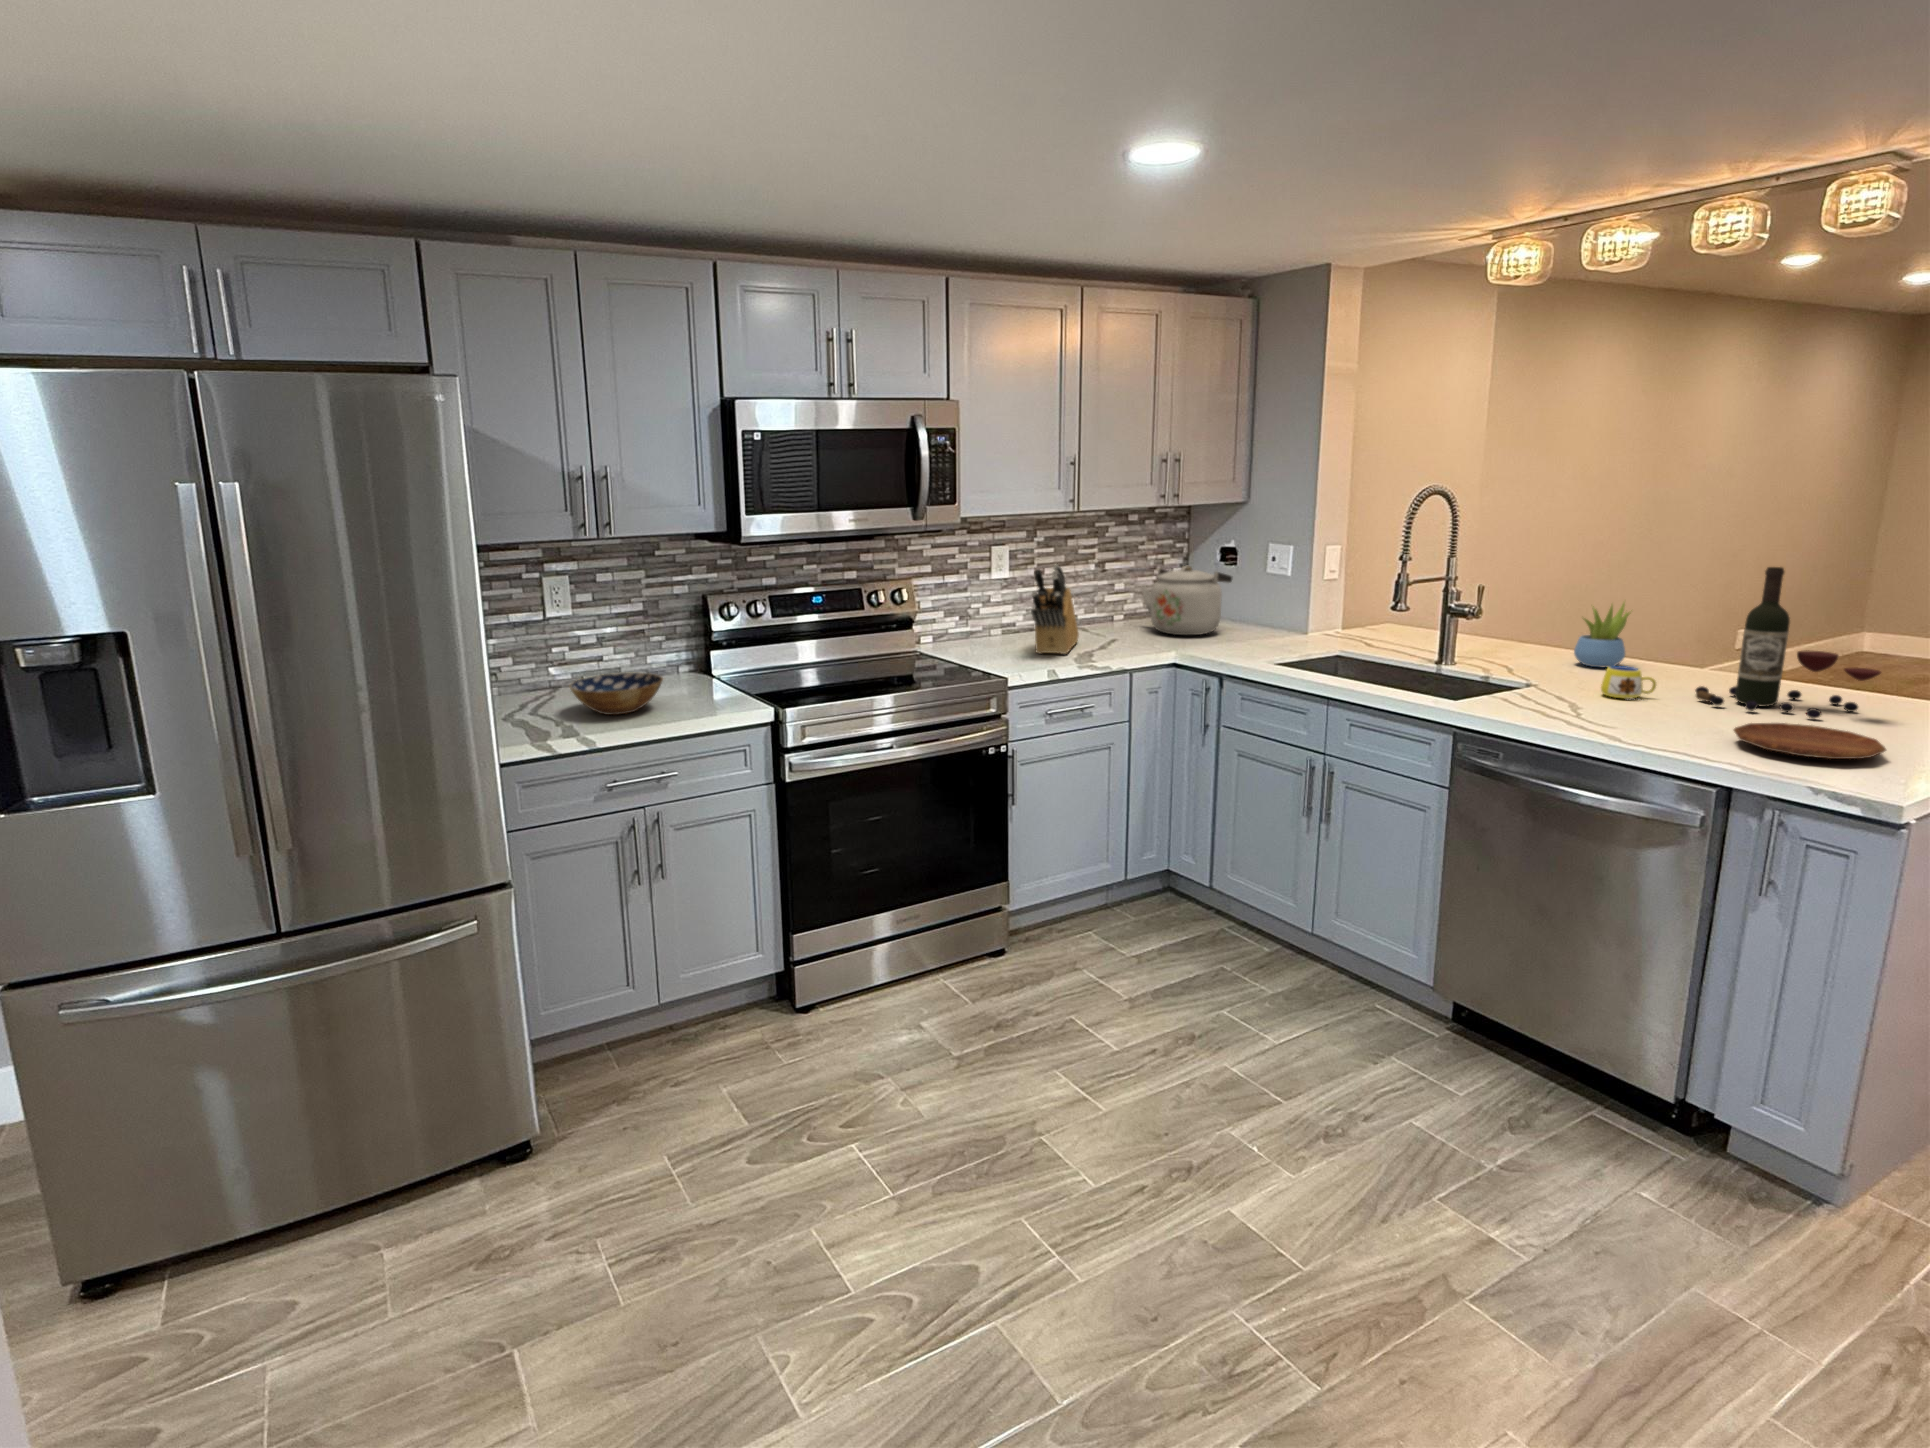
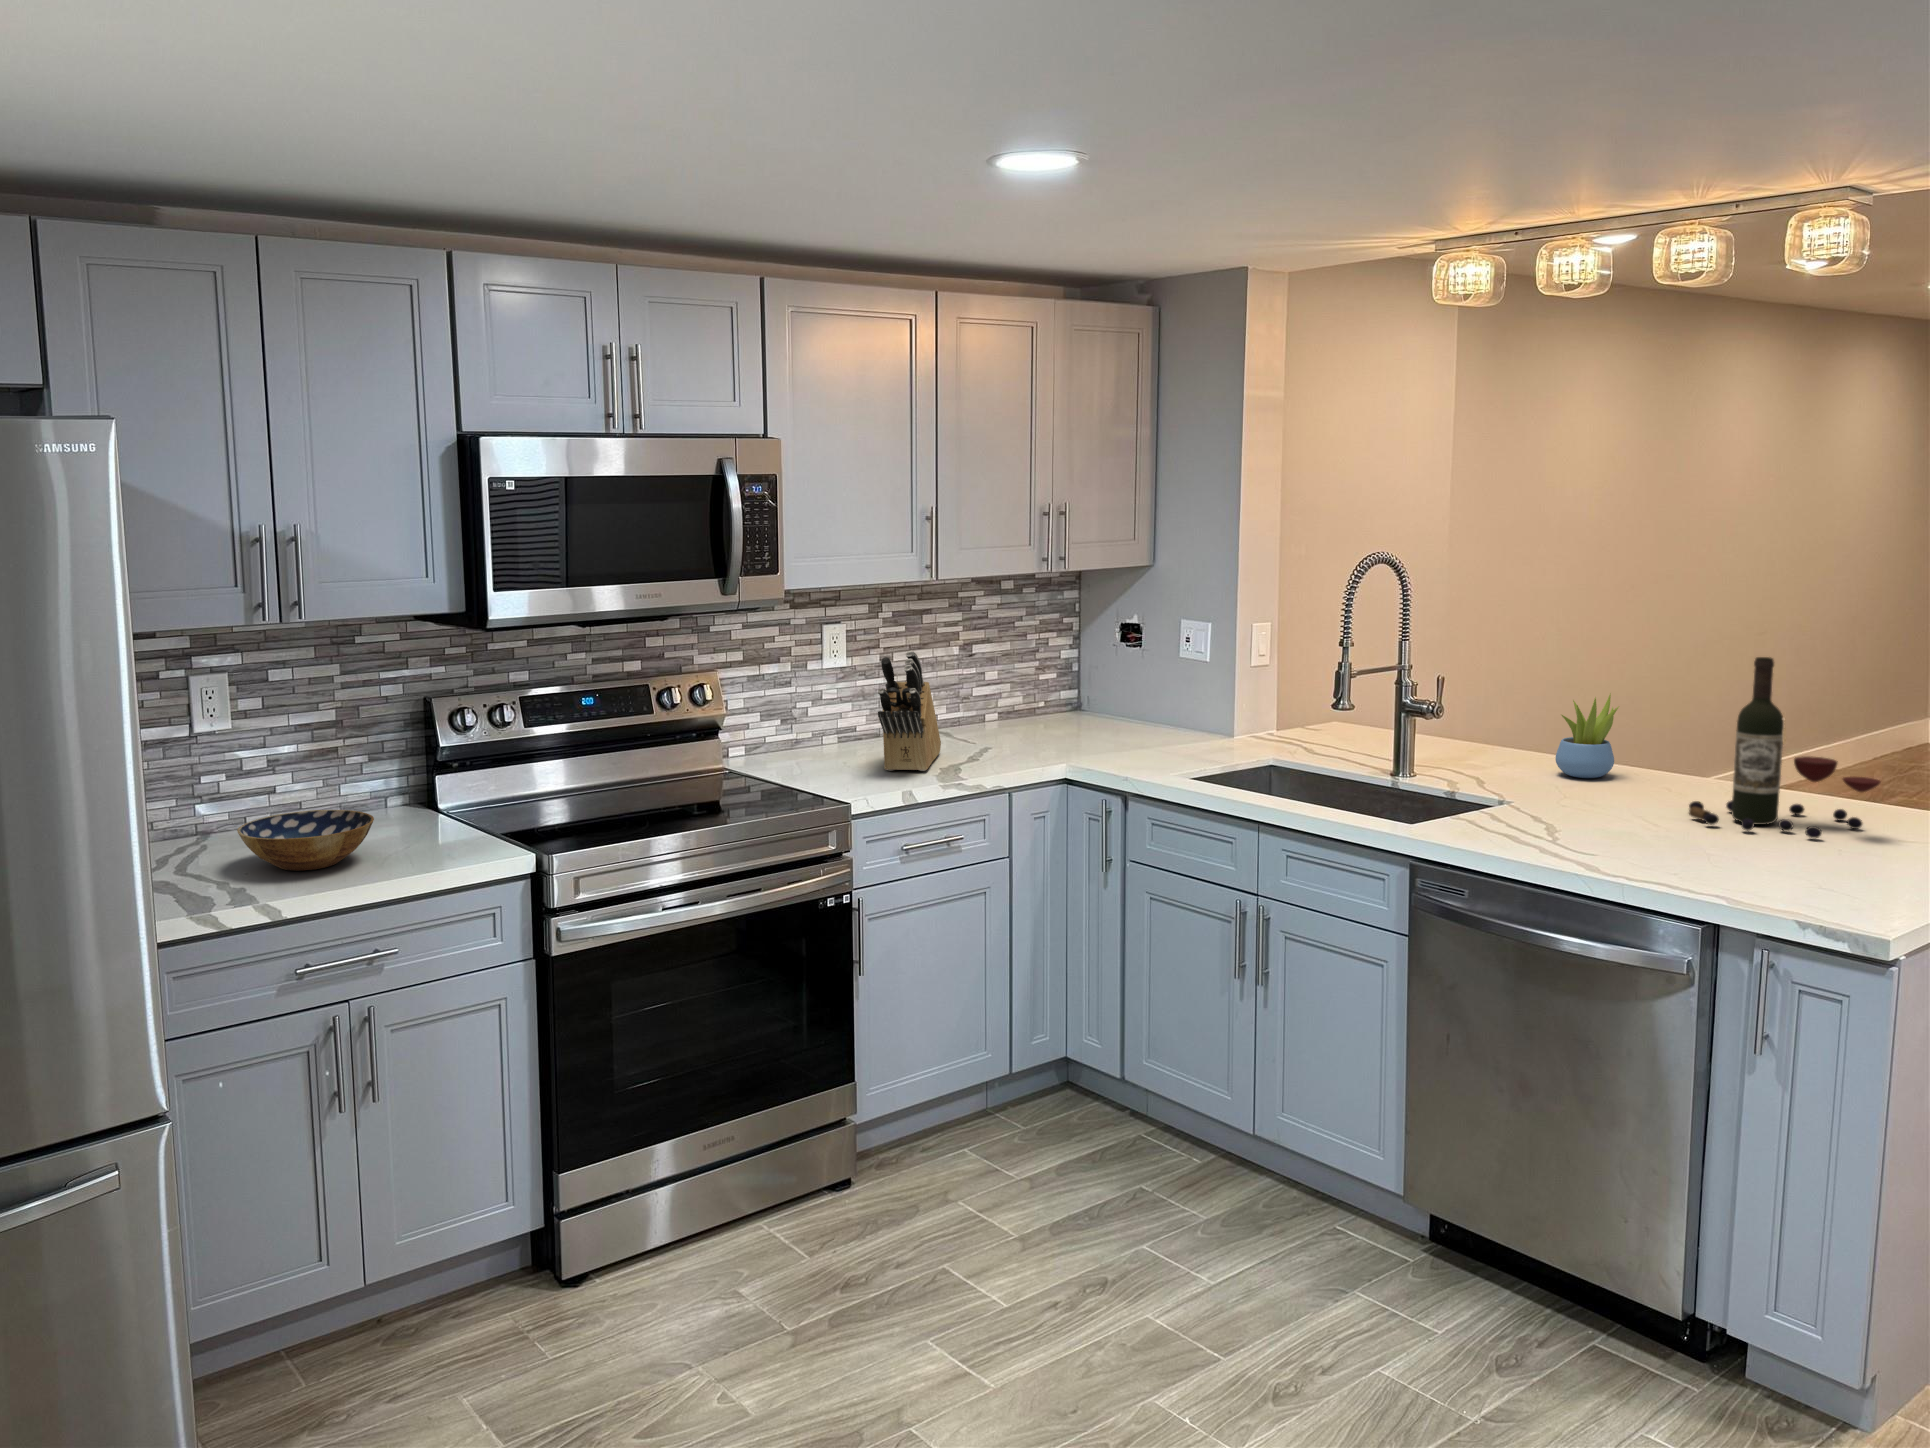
kettle: present [1142,566,1232,635] -> none [1022,649,1140,741]
mug: present [1601,666,1656,701] -> none [1583,778,1645,821]
tray: present [1734,723,1886,759] -> none [1722,845,1882,887]

